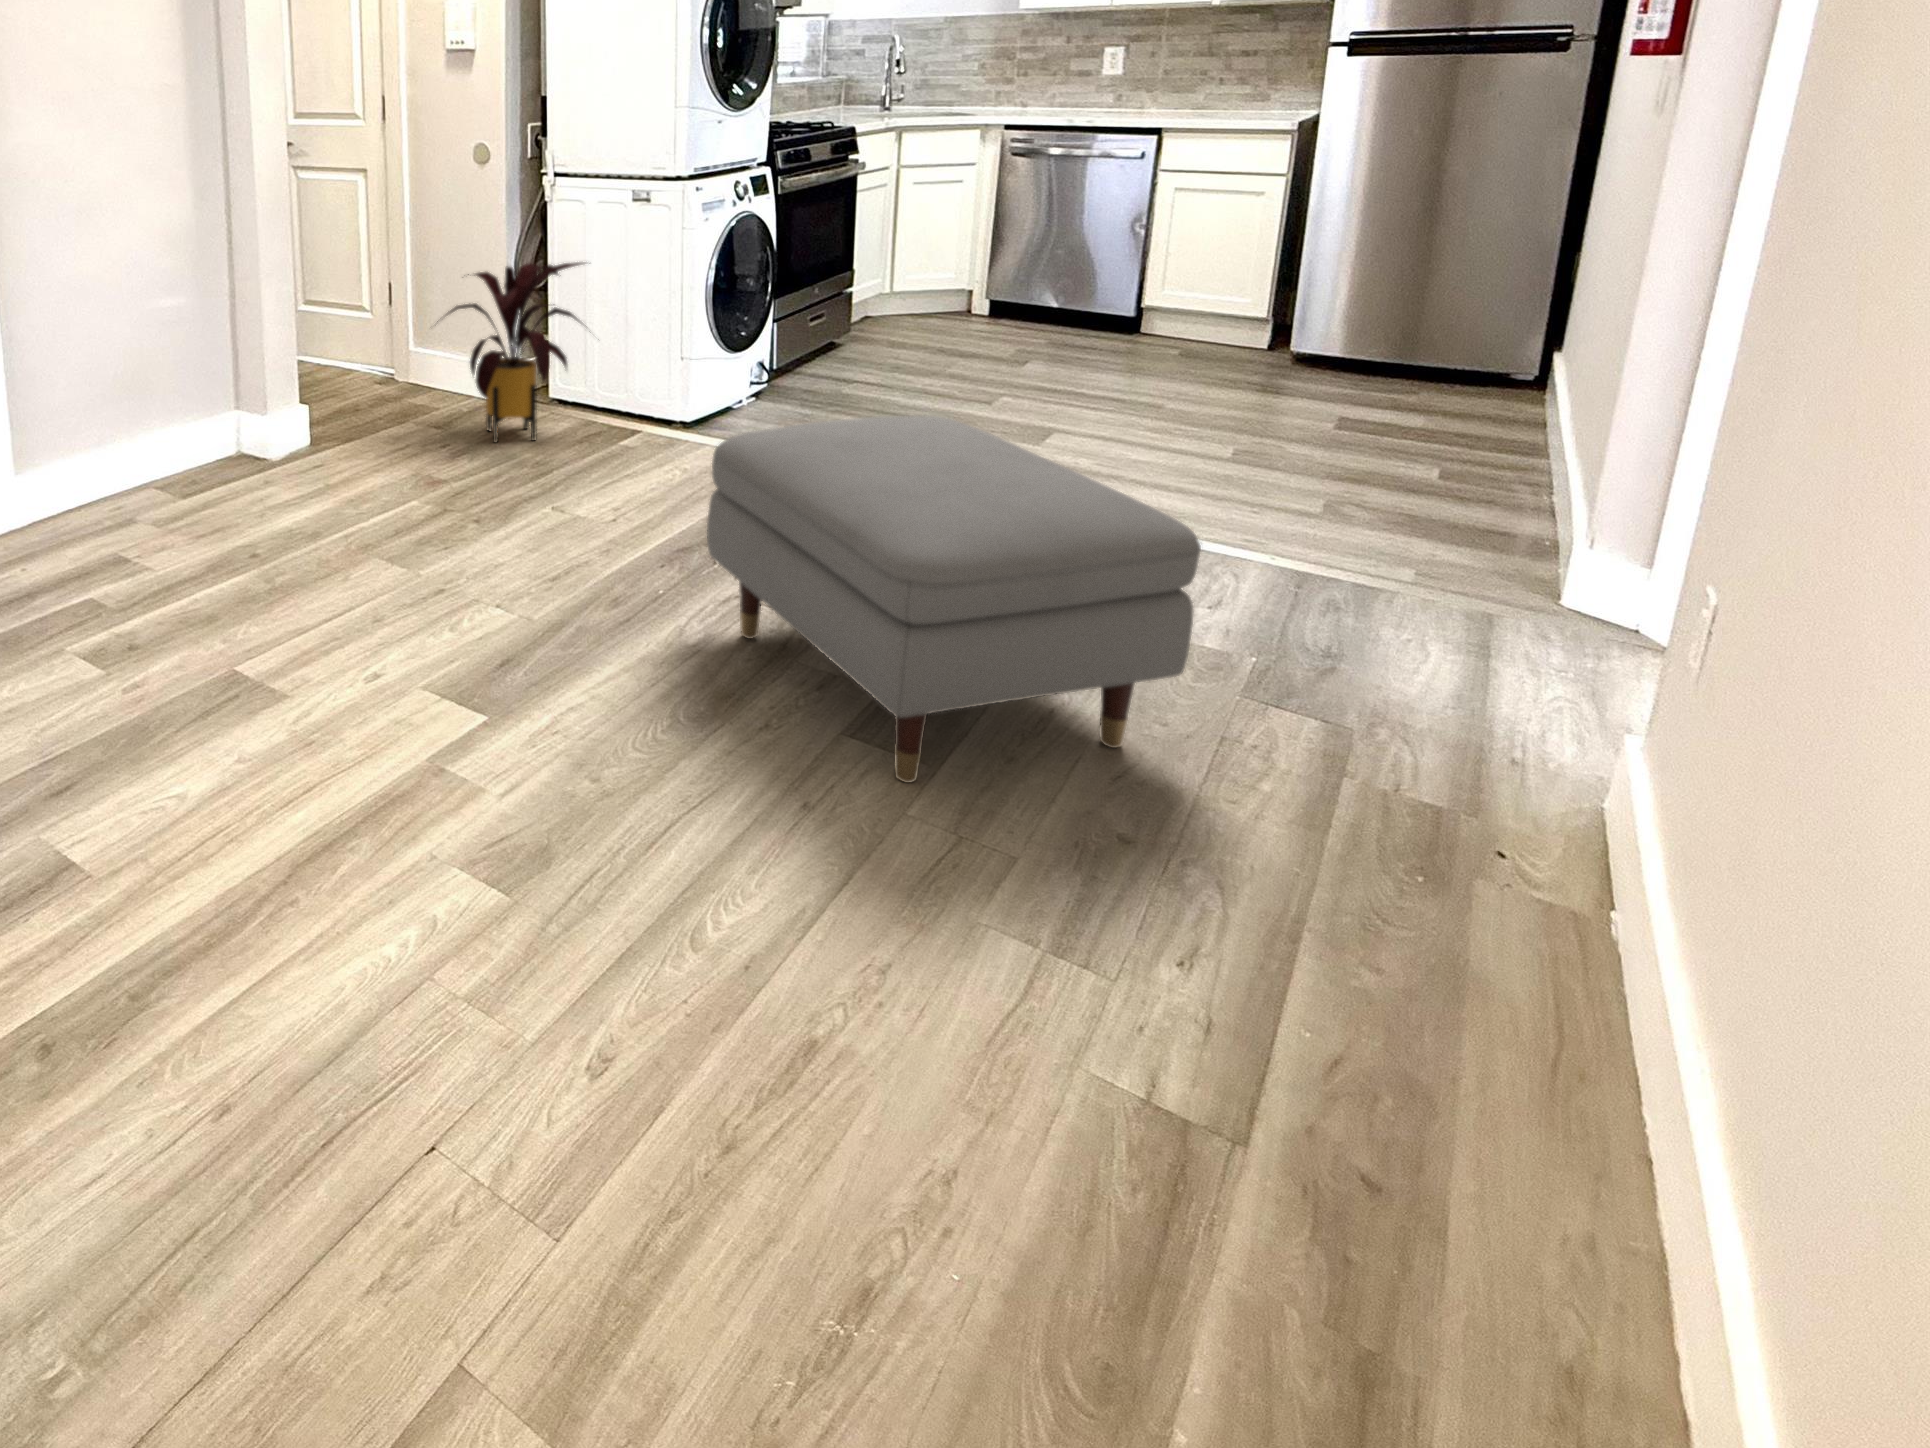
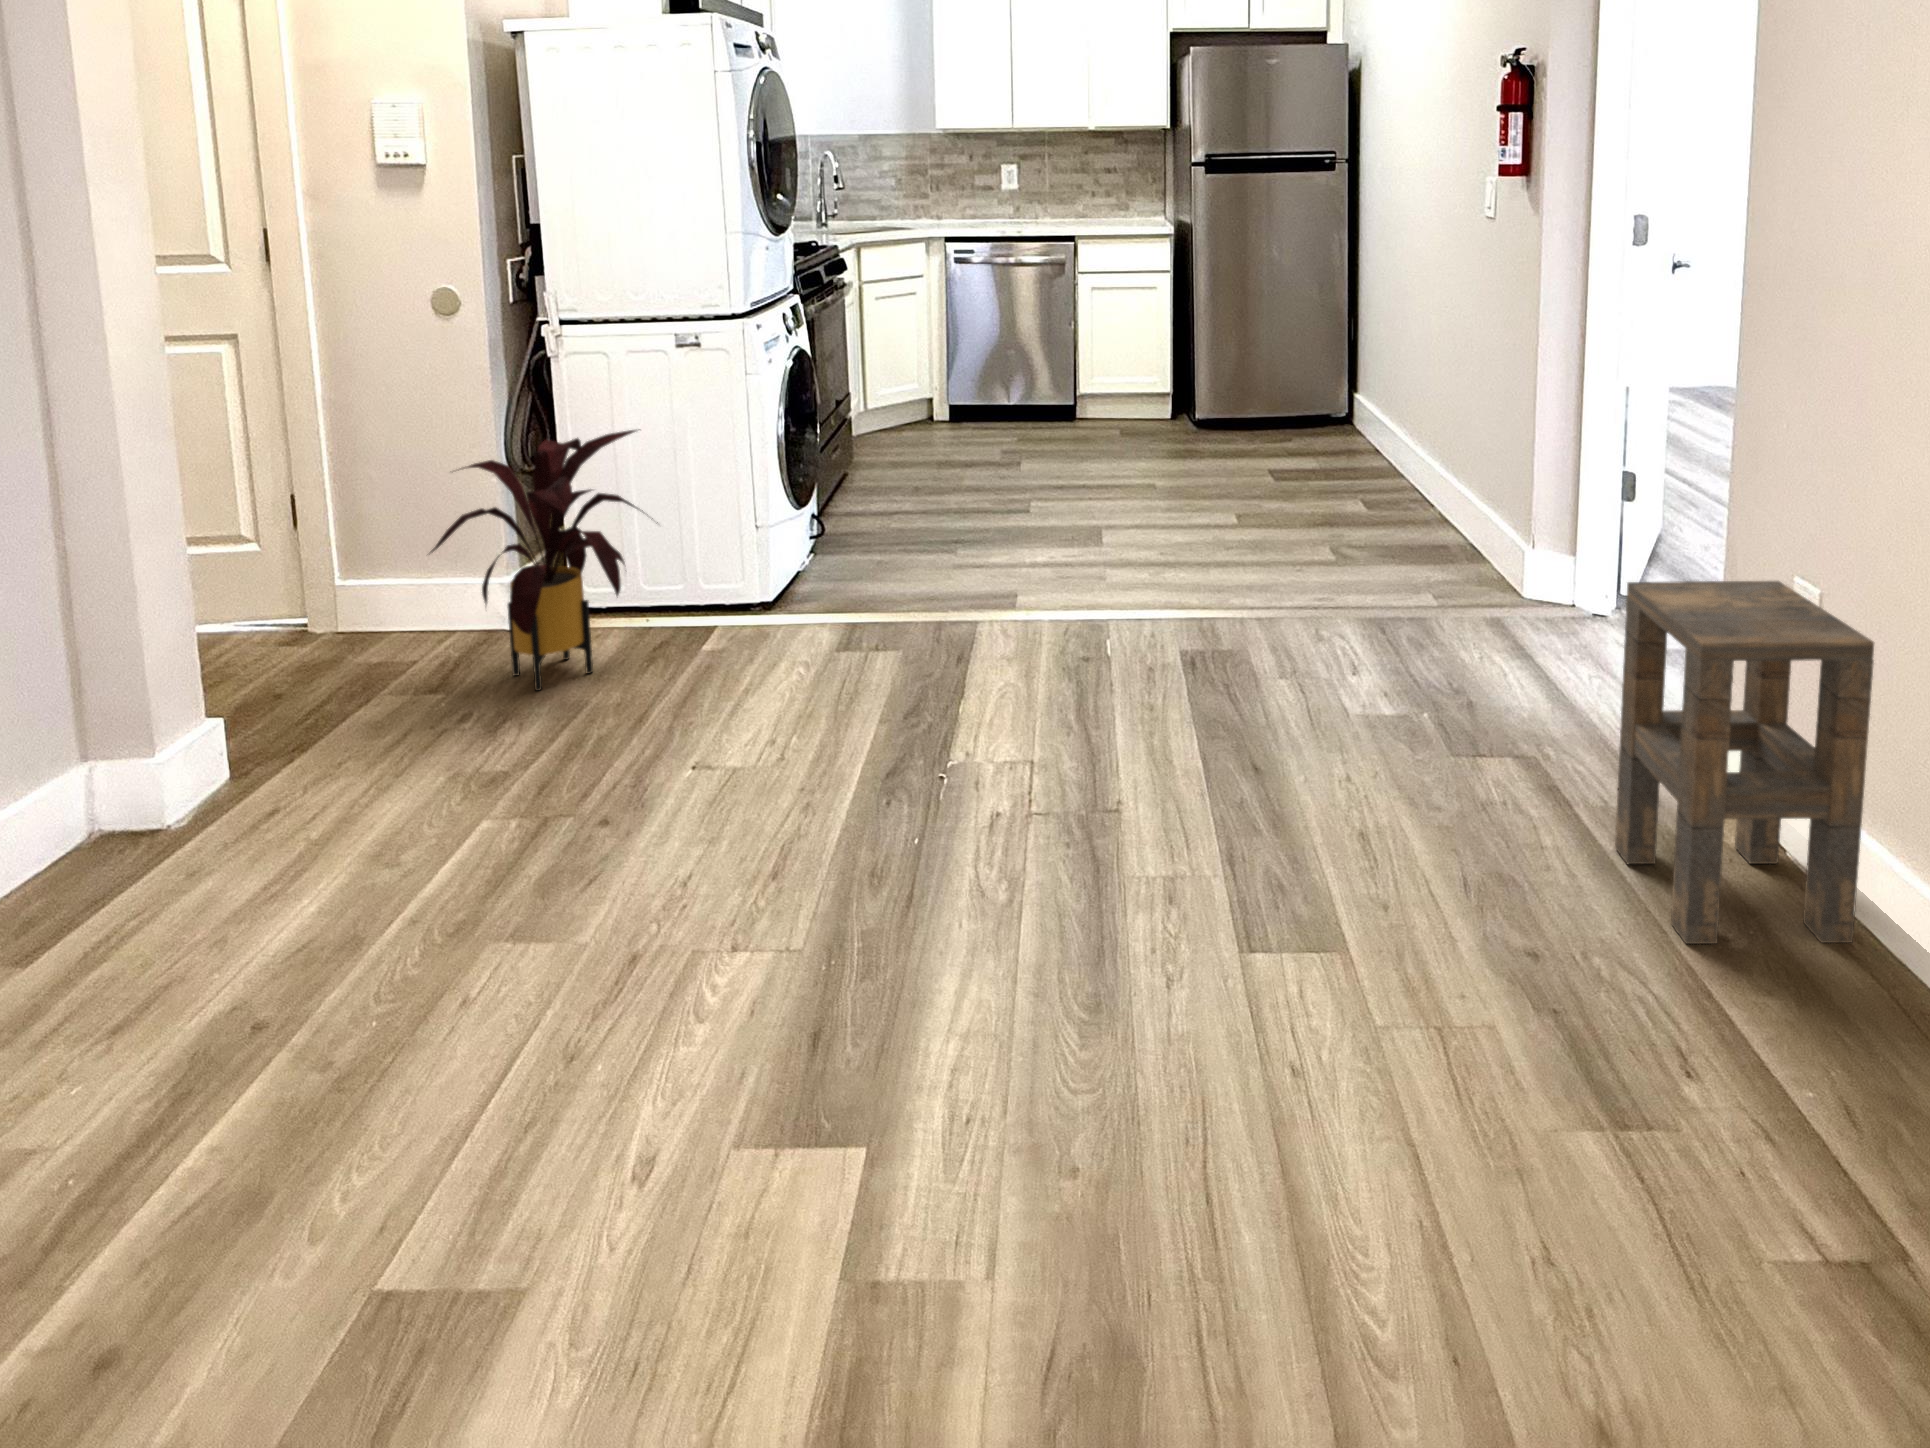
ottoman: present [707,415,1201,783] -> none [996,552,1501,988]
side table: none [1314,524,1634,983] -> present [1615,581,1874,944]

